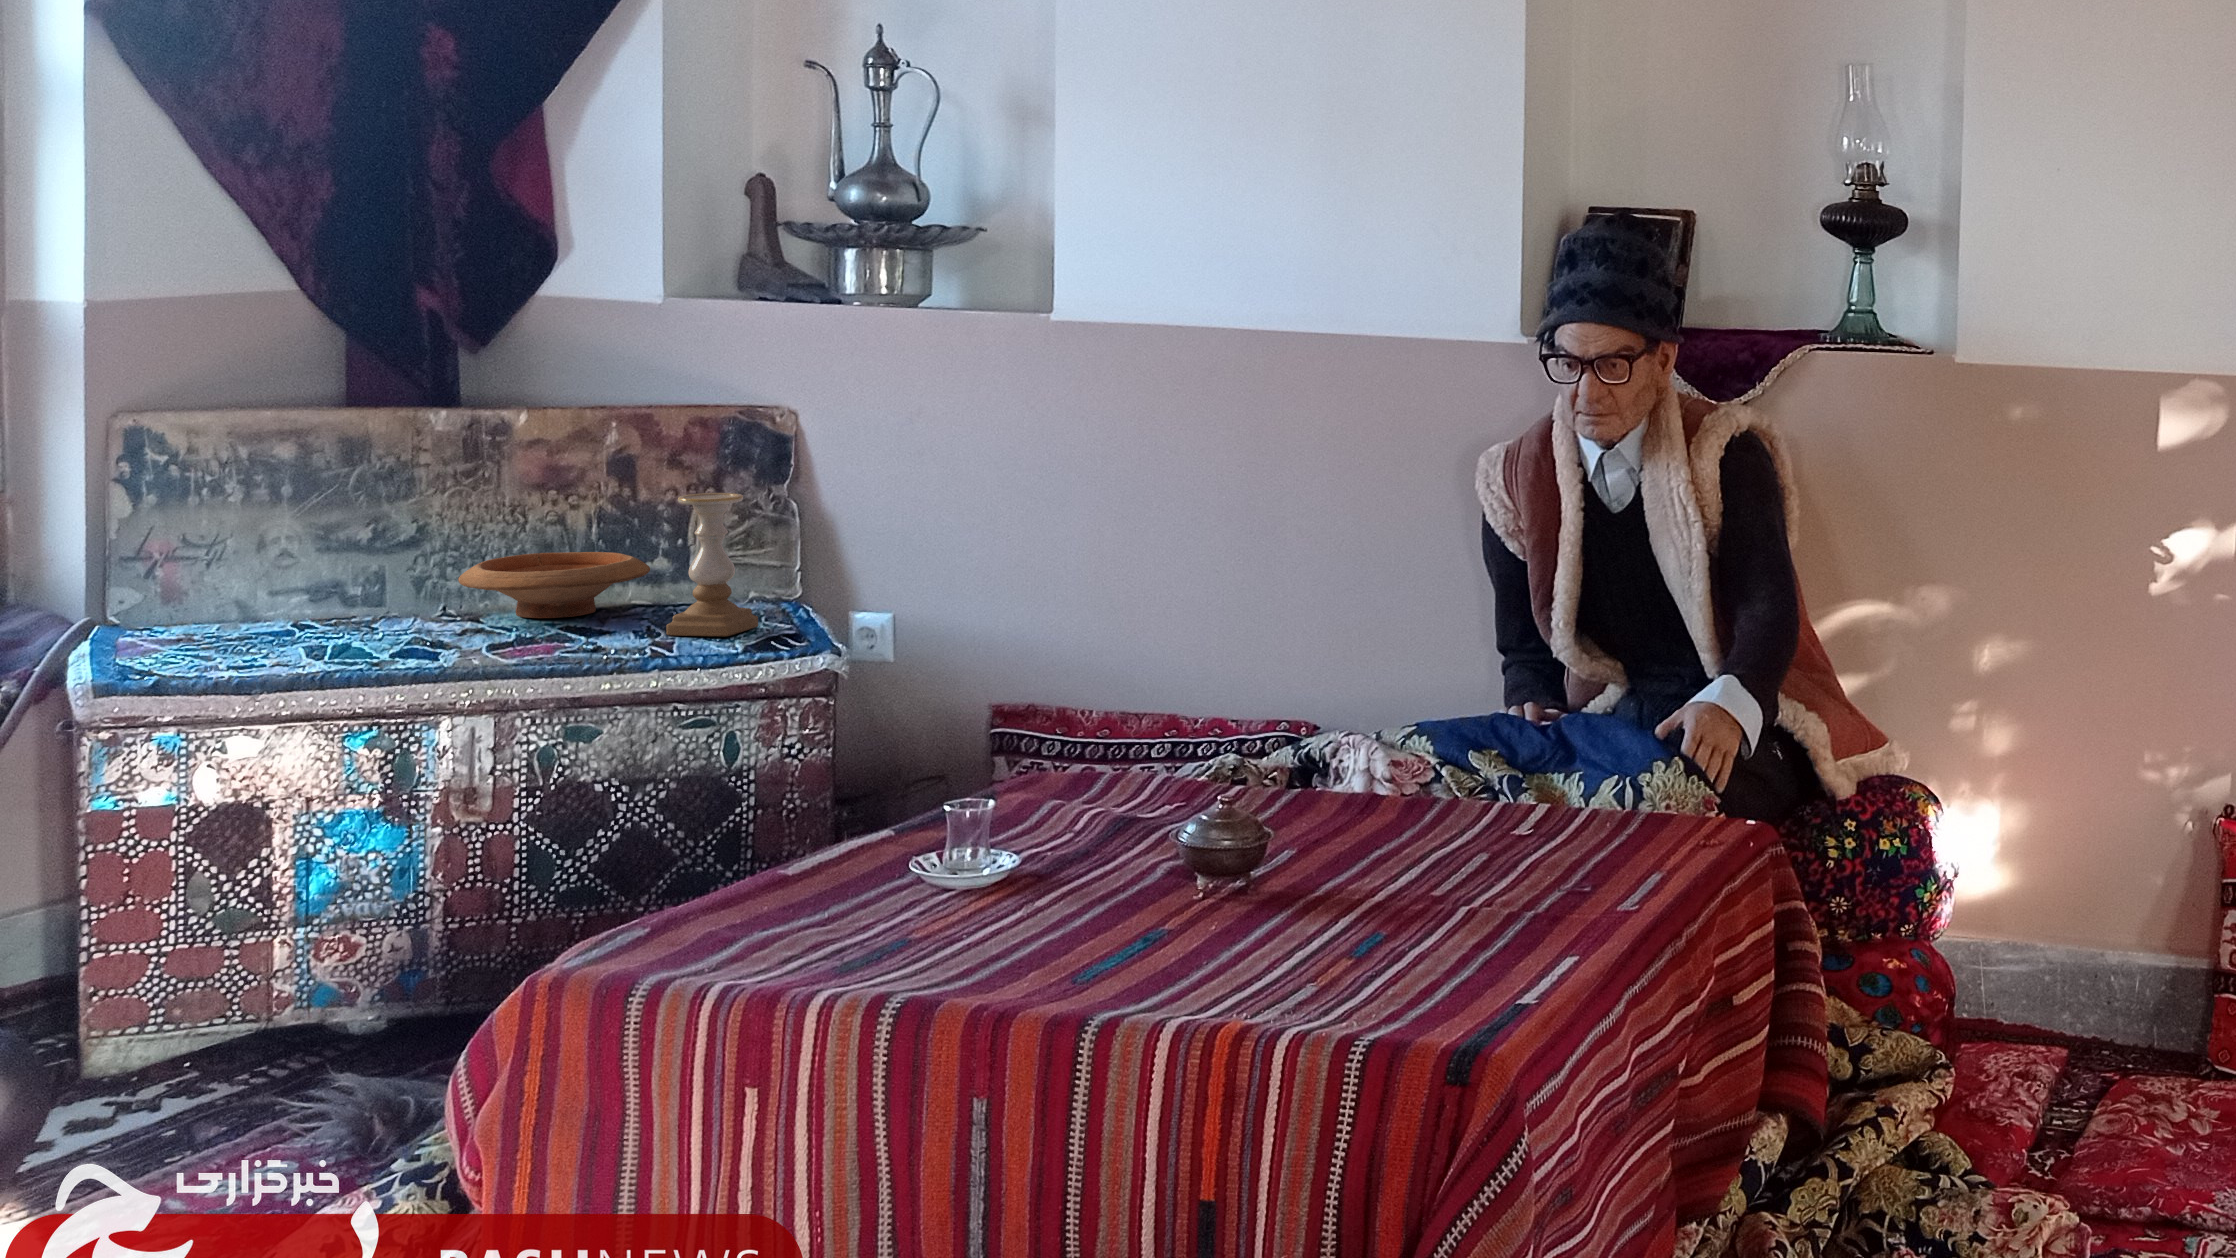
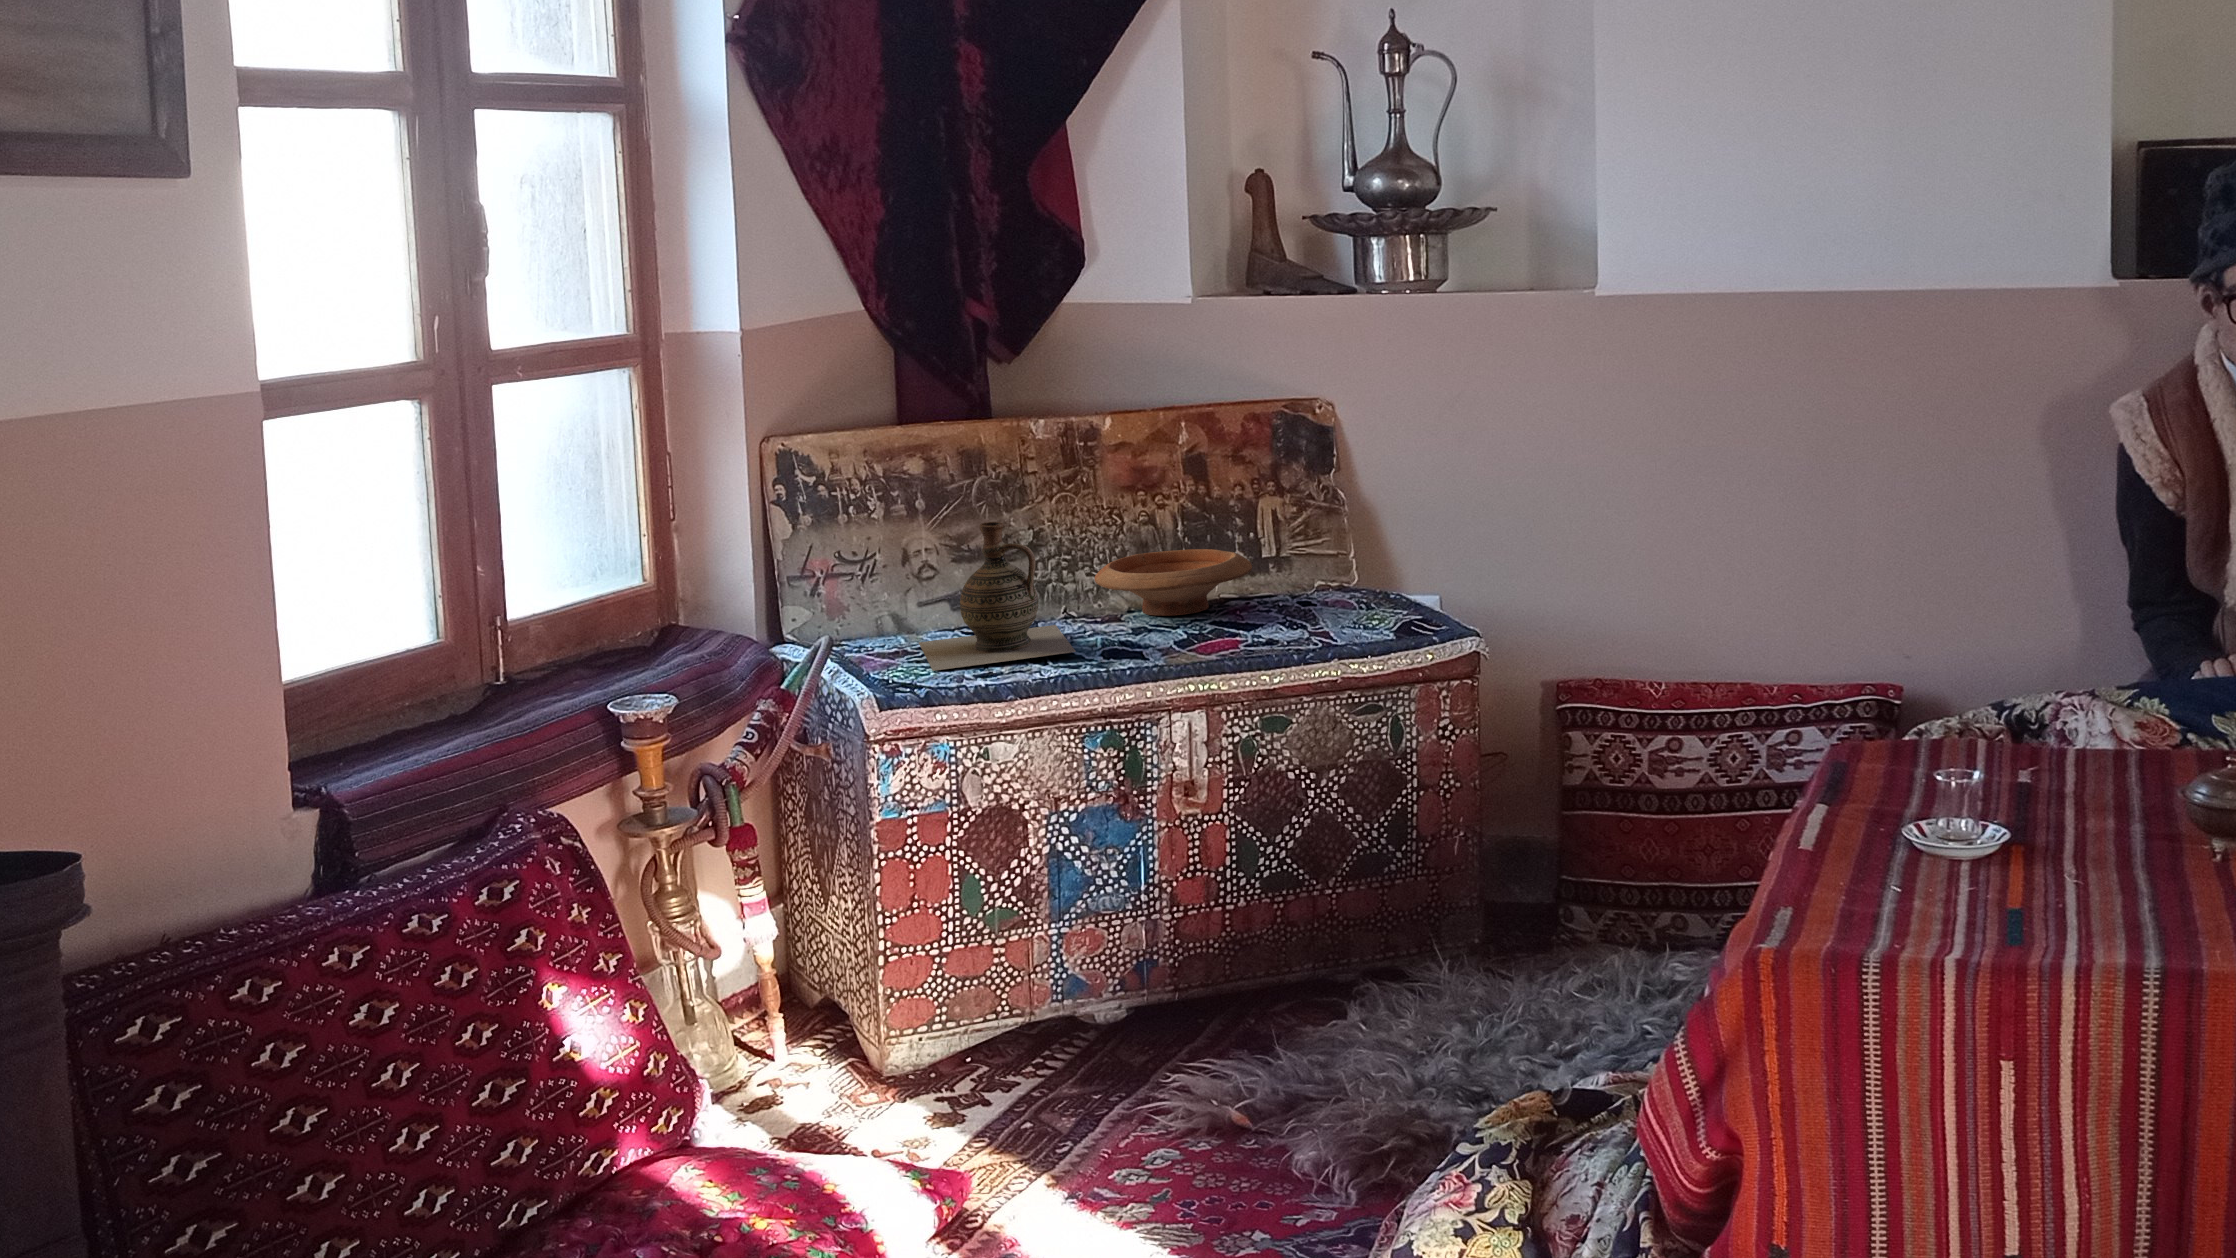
candle holder: present [666,493,758,636] -> none [1302,486,1372,626]
ceramic jug: none [178,505,388,660] -> present [919,522,1076,671]

